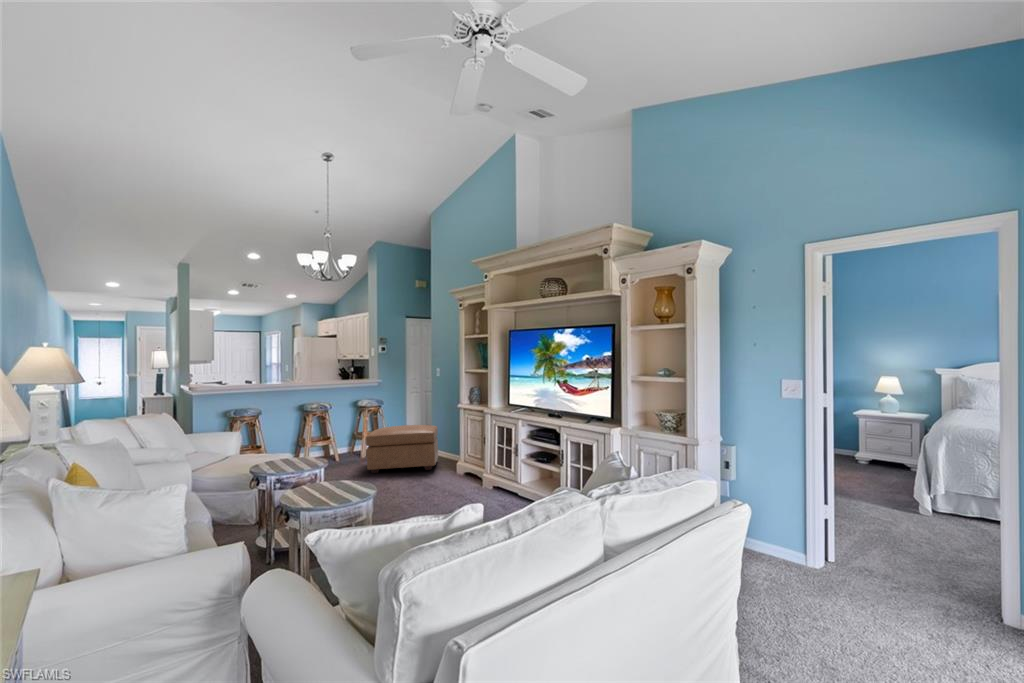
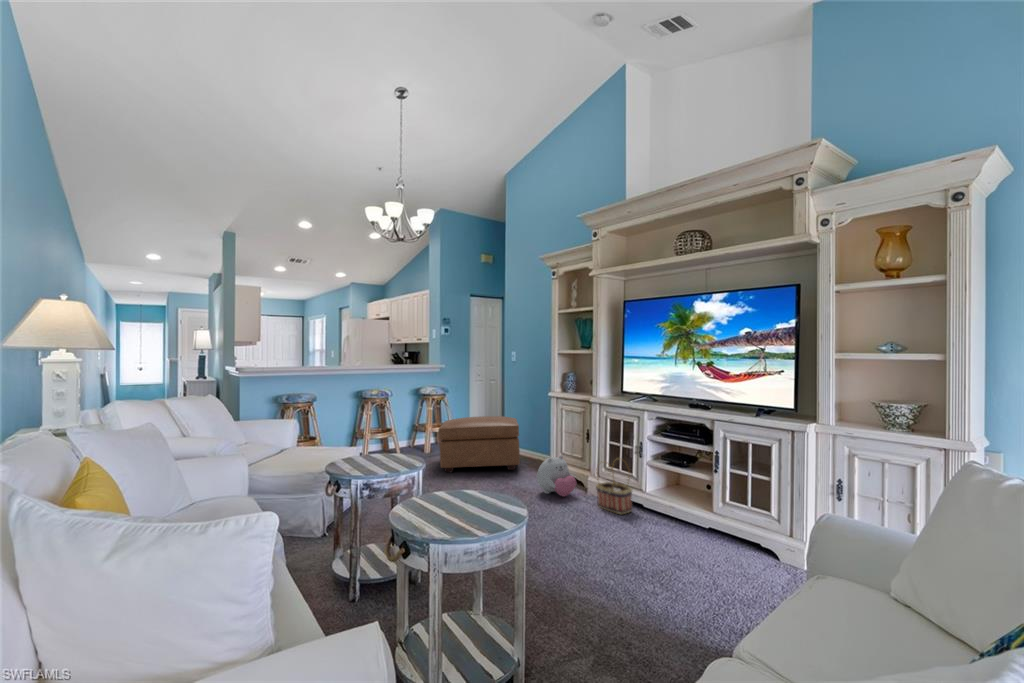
plush toy: none [441,456,473,490] -> present [537,456,577,497]
basket: none [484,458,511,502] -> present [596,461,632,514]

